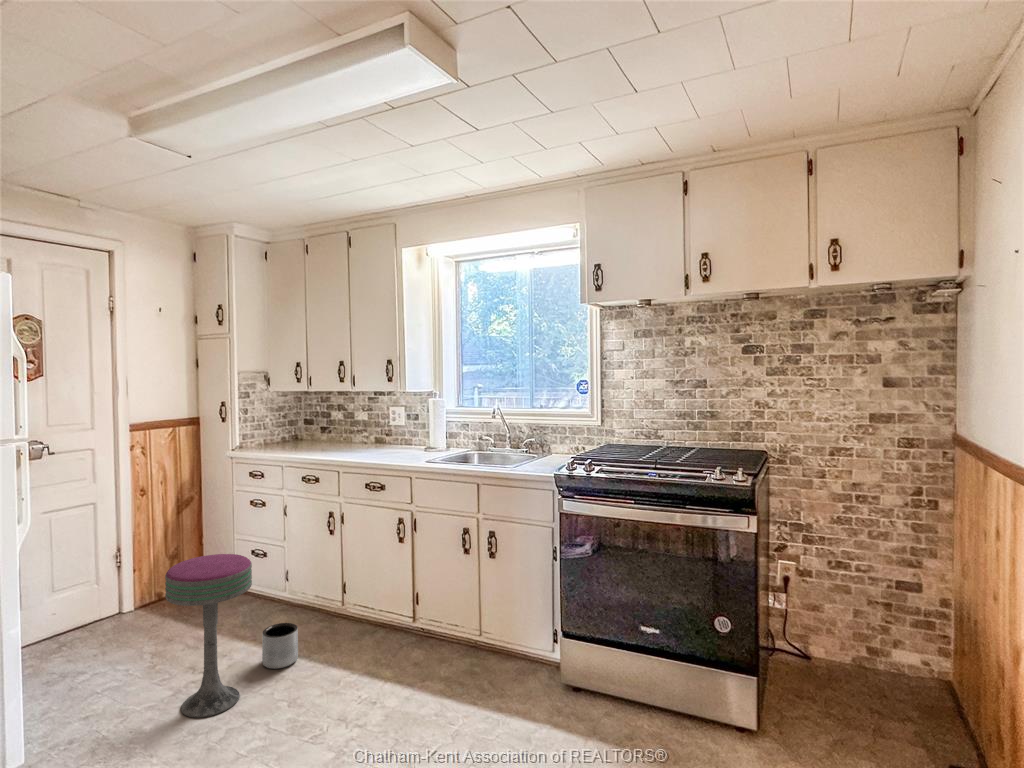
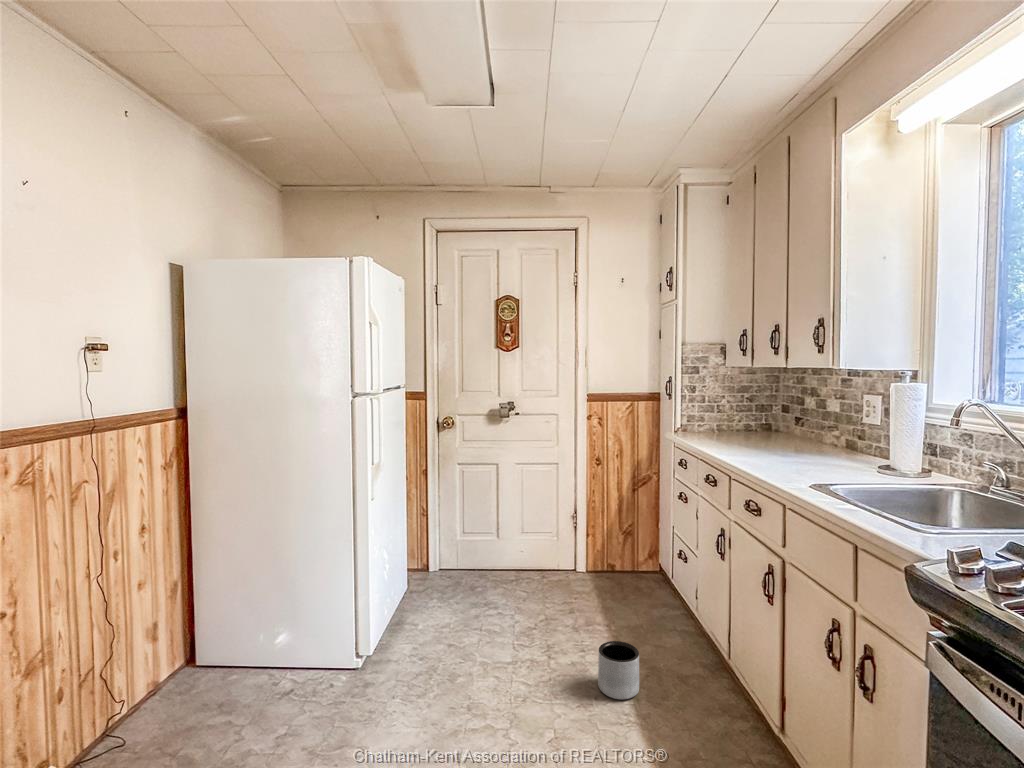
bar stool: present [165,554,252,718] -> none [483,532,565,707]

